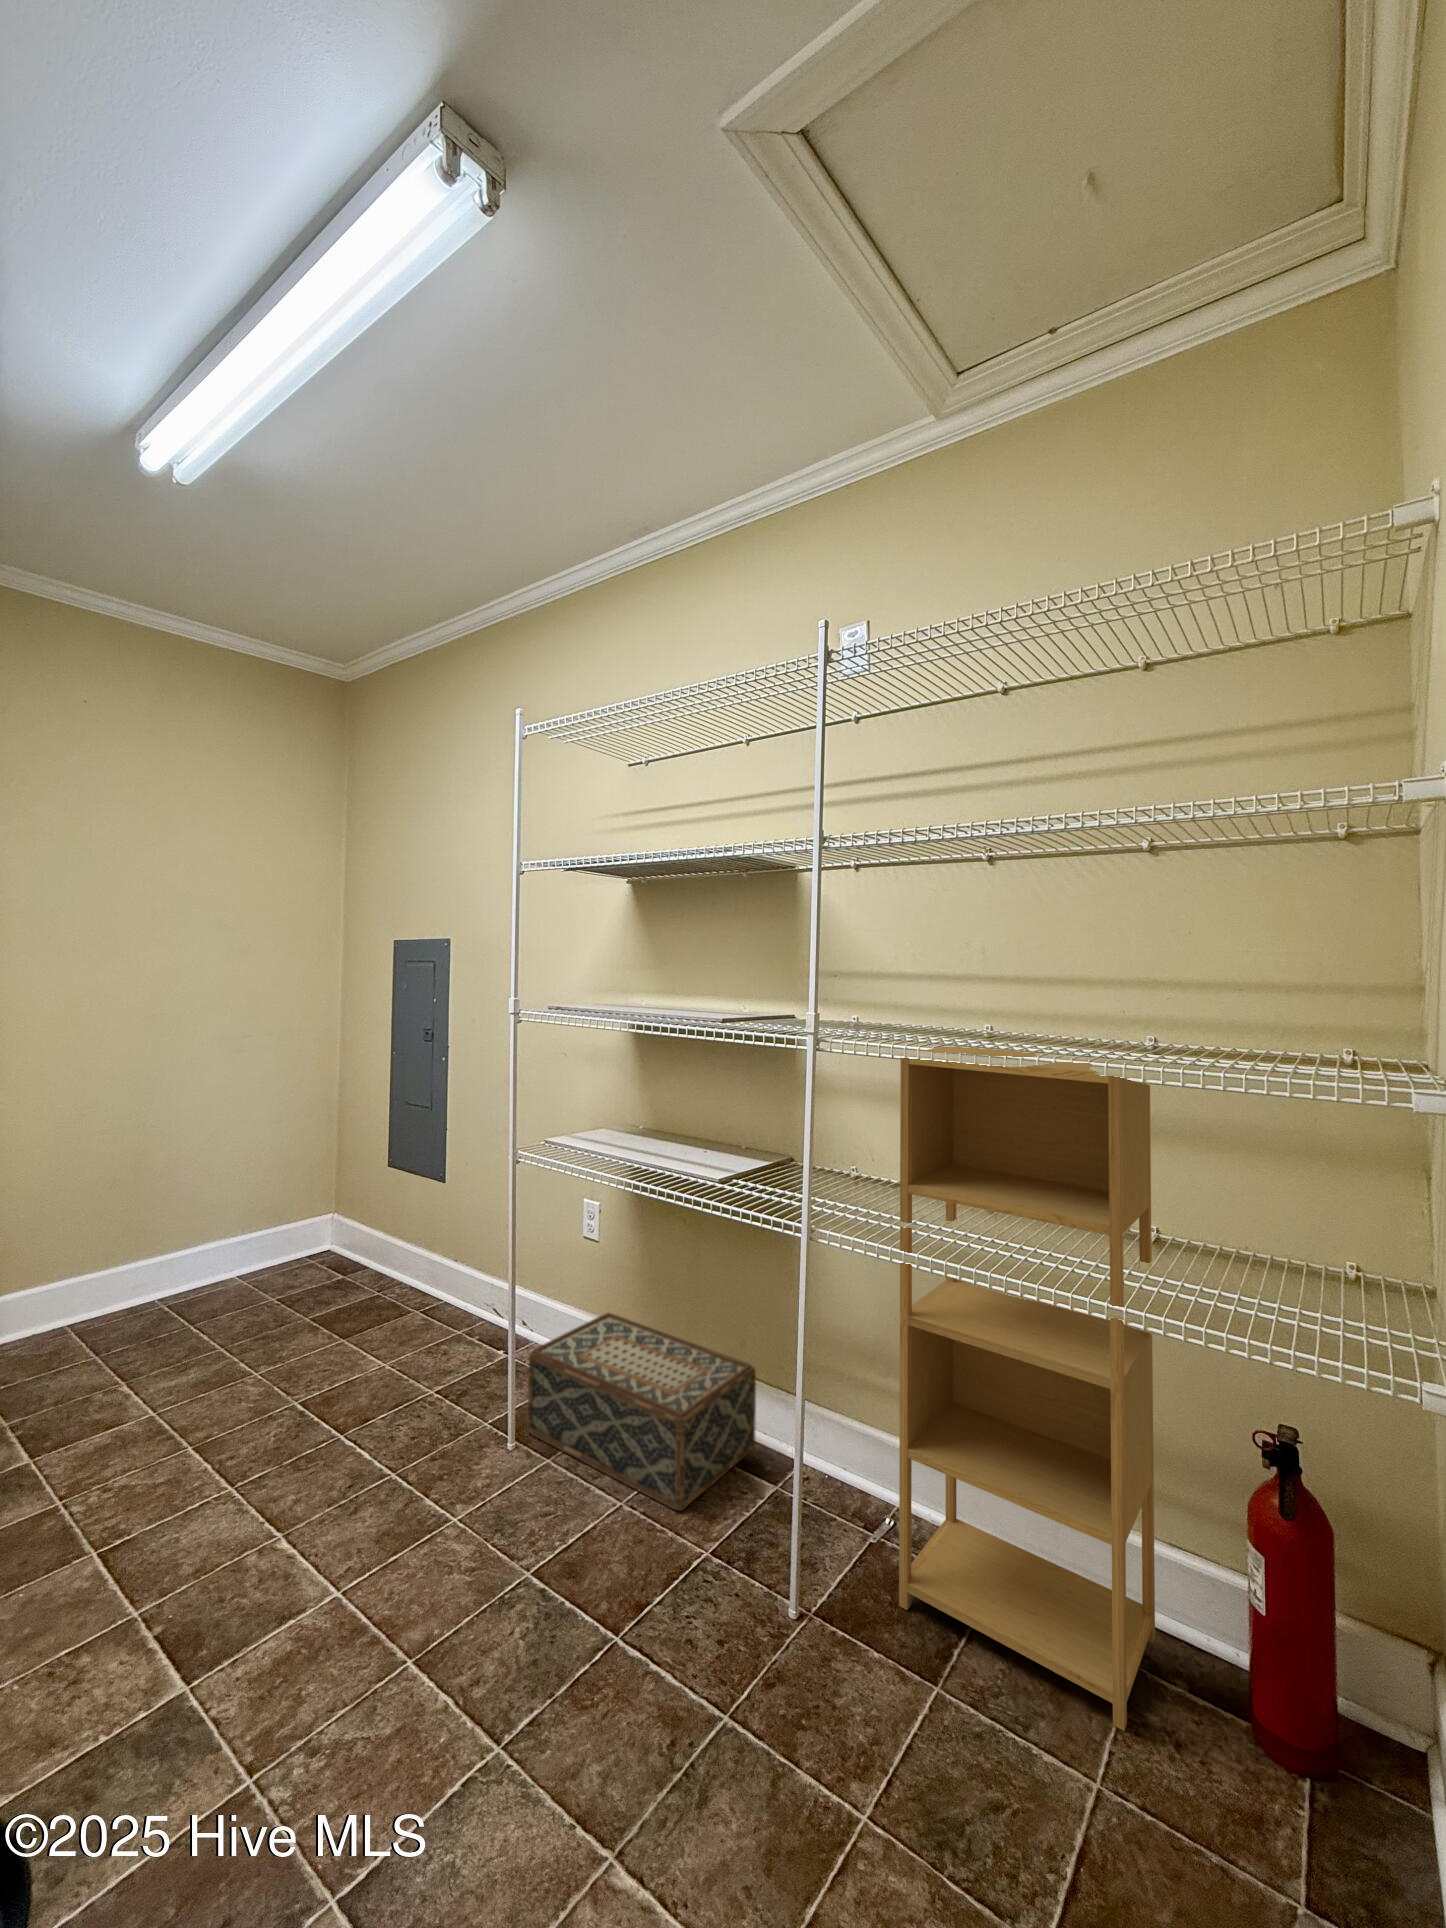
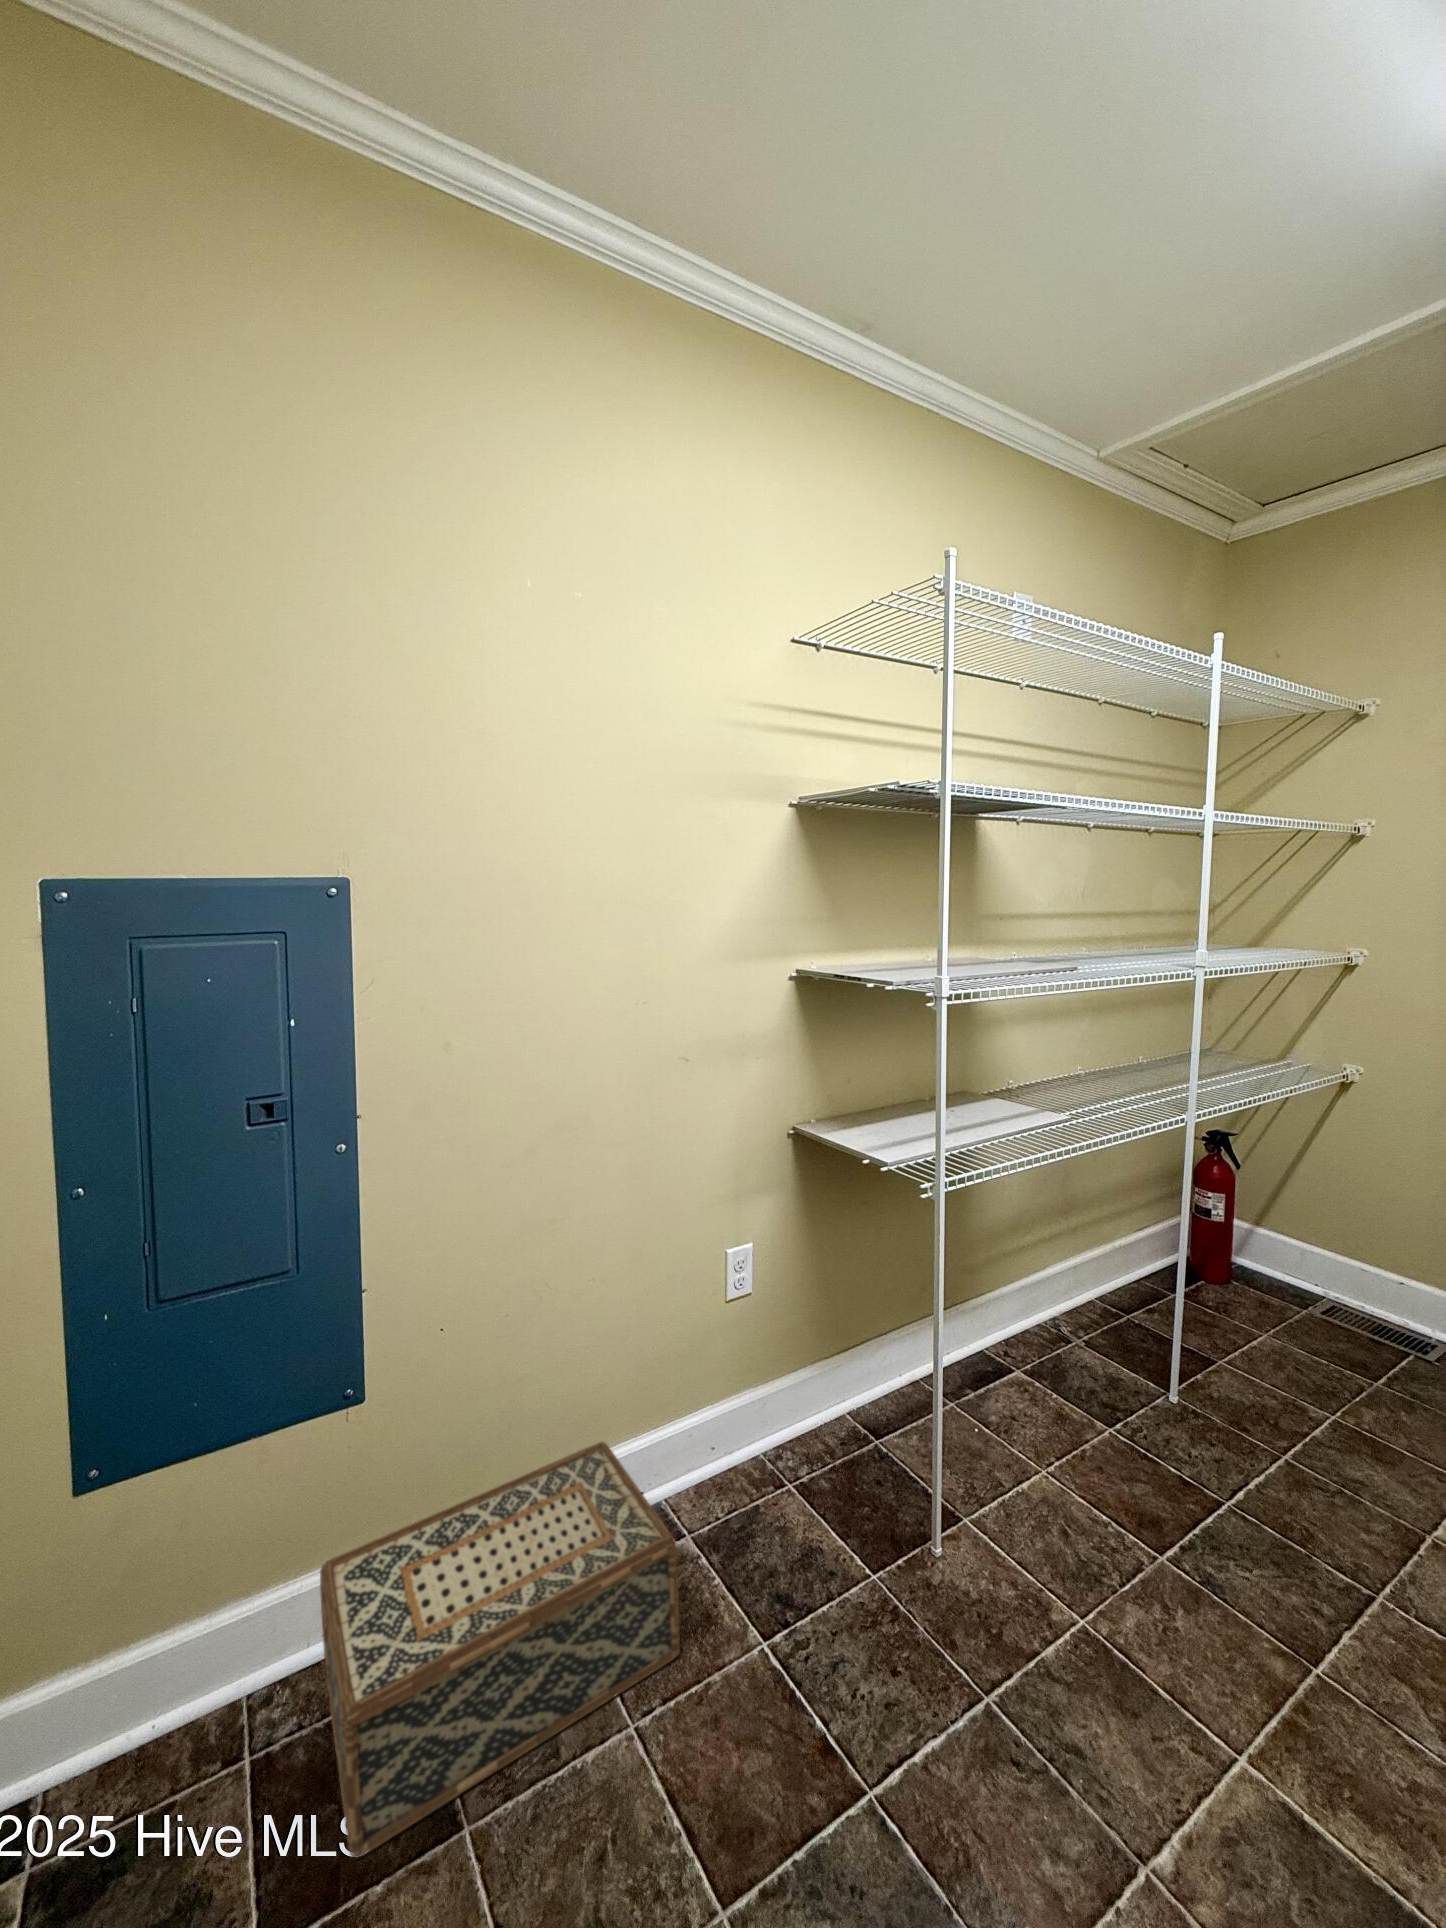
shelving unit: present [899,1047,1155,1731] -> none [800,985,1007,1506]

